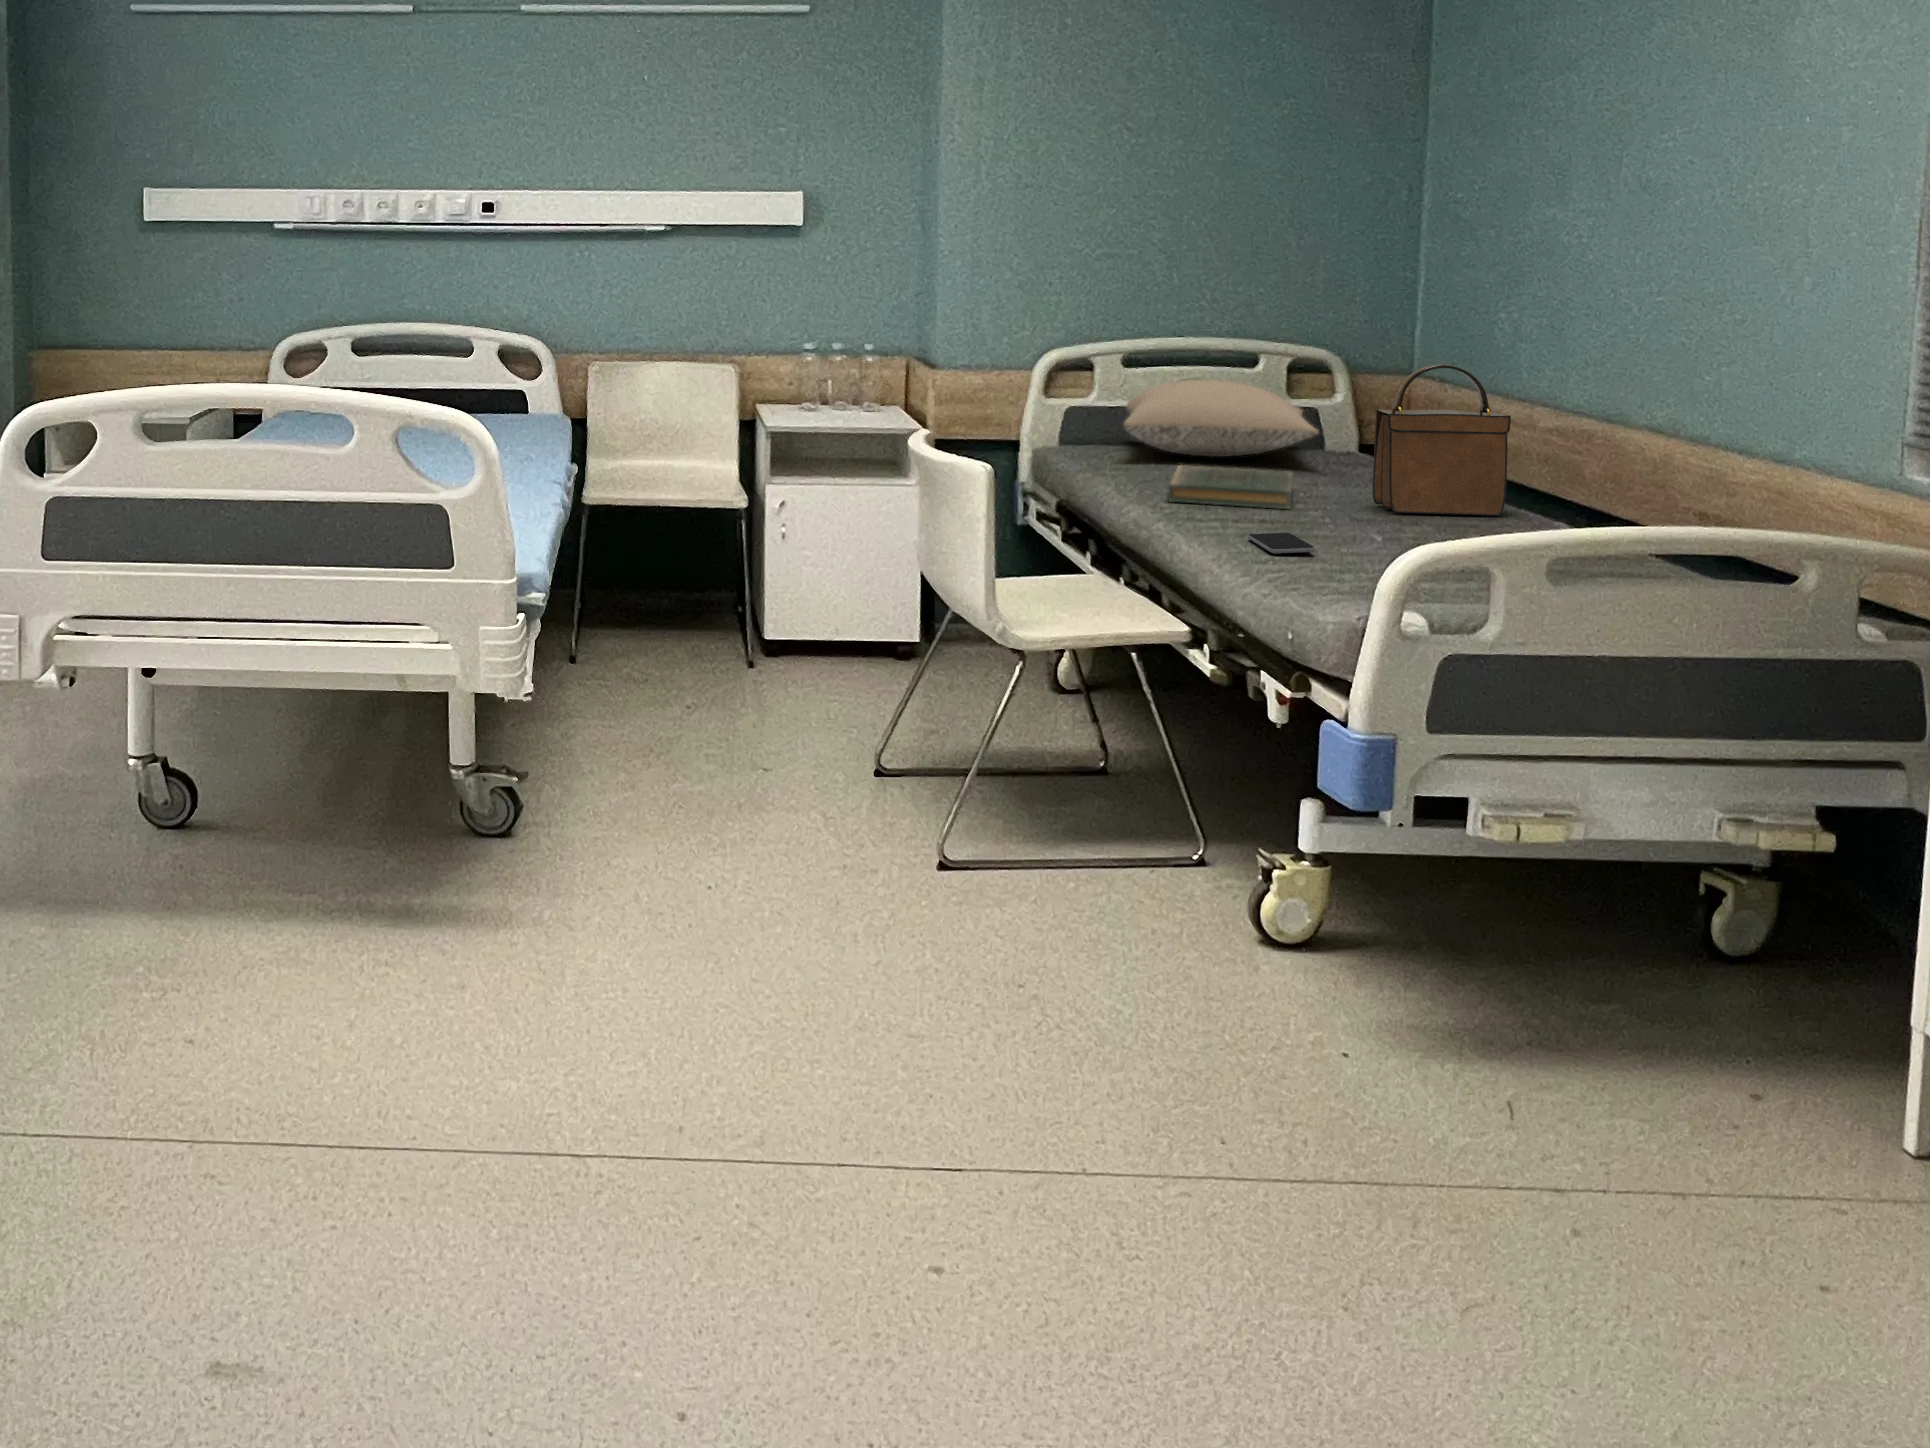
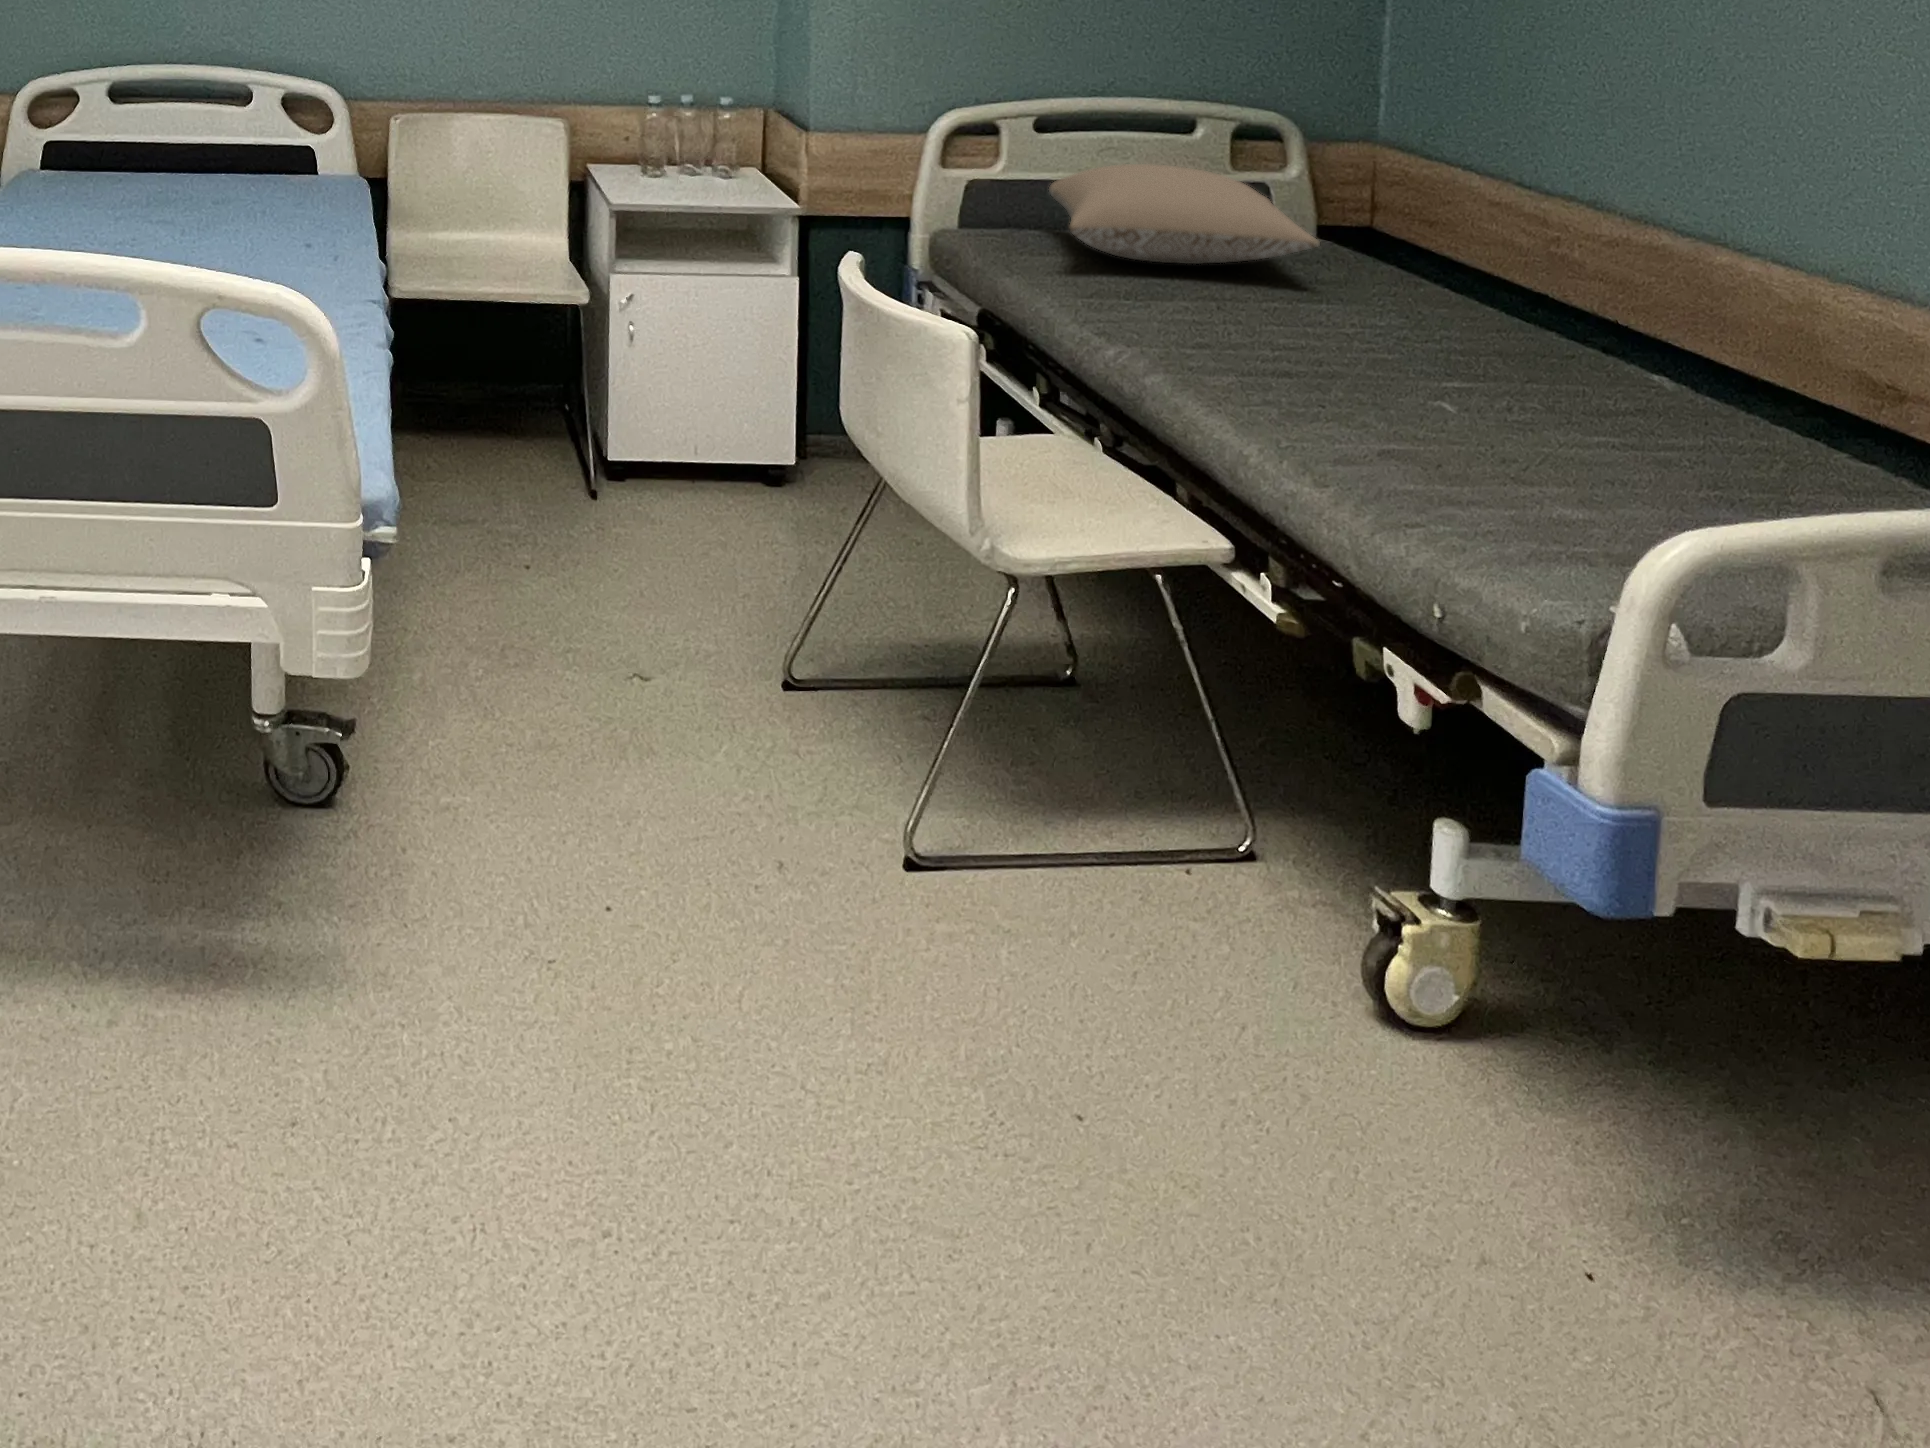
handbag: present [1373,364,1511,516] -> none [1432,185,1625,386]
book: present [1169,465,1292,509] -> none [1155,290,1335,370]
smartphone: present [1248,533,1316,554] -> none [1319,428,1431,471]

